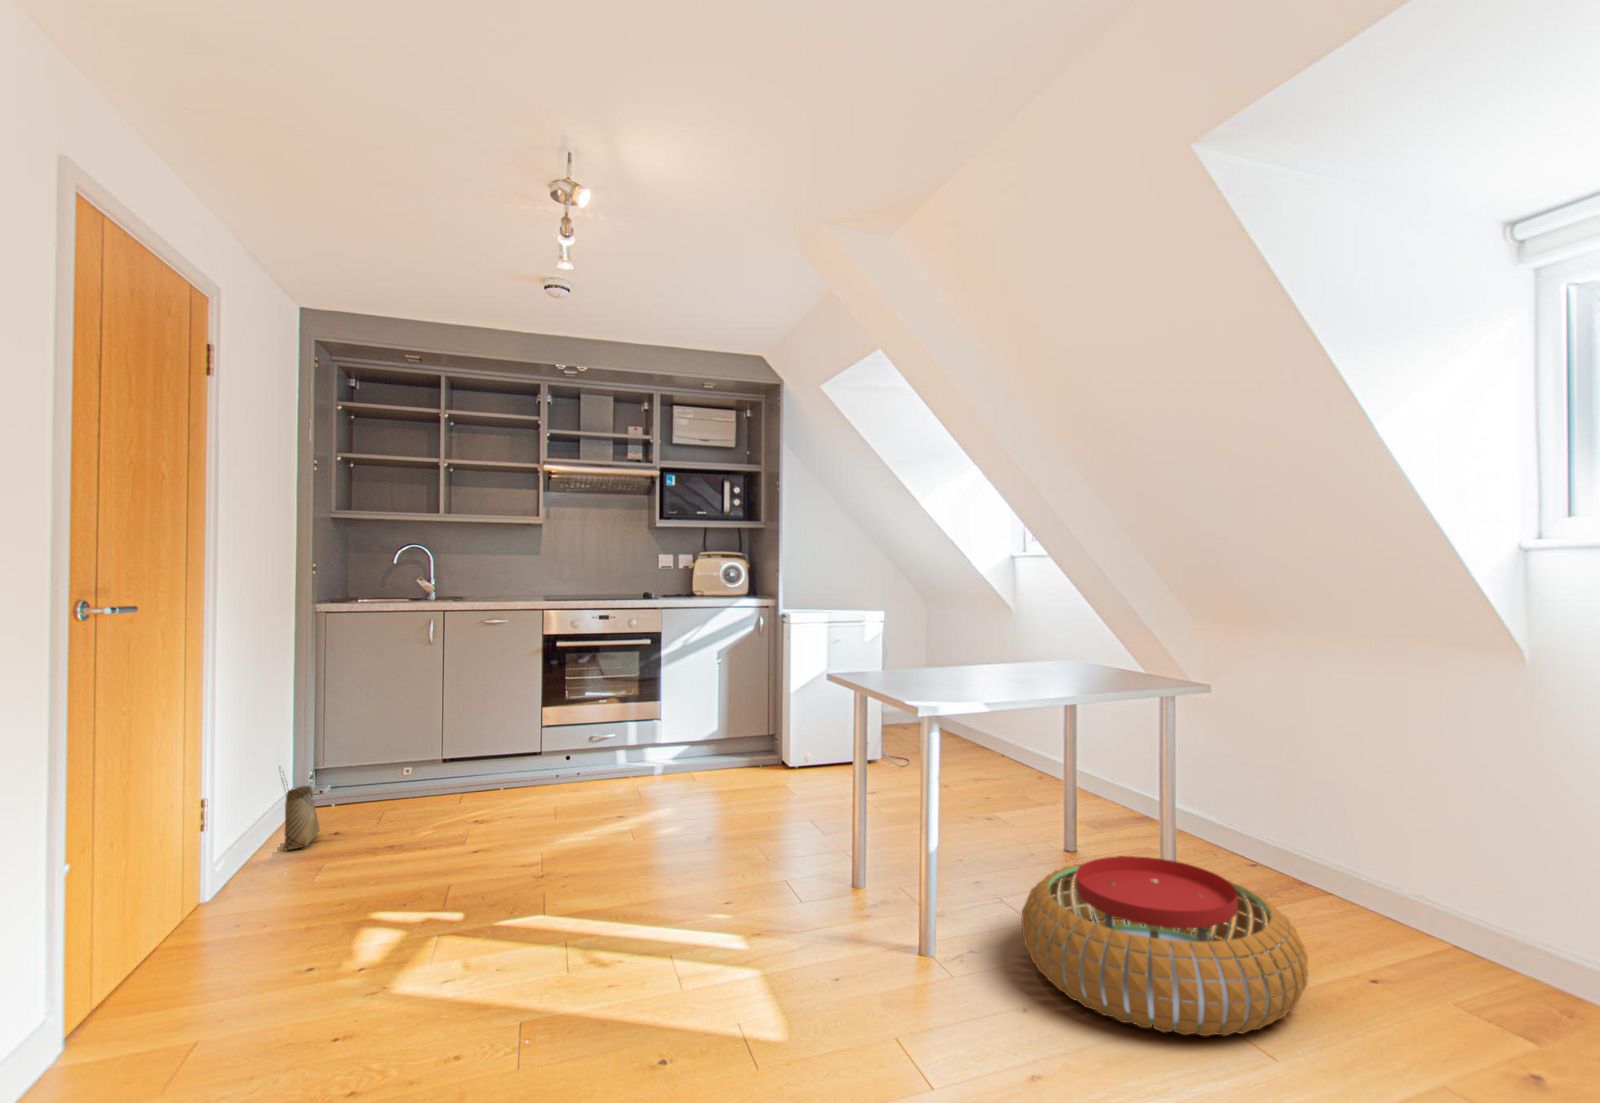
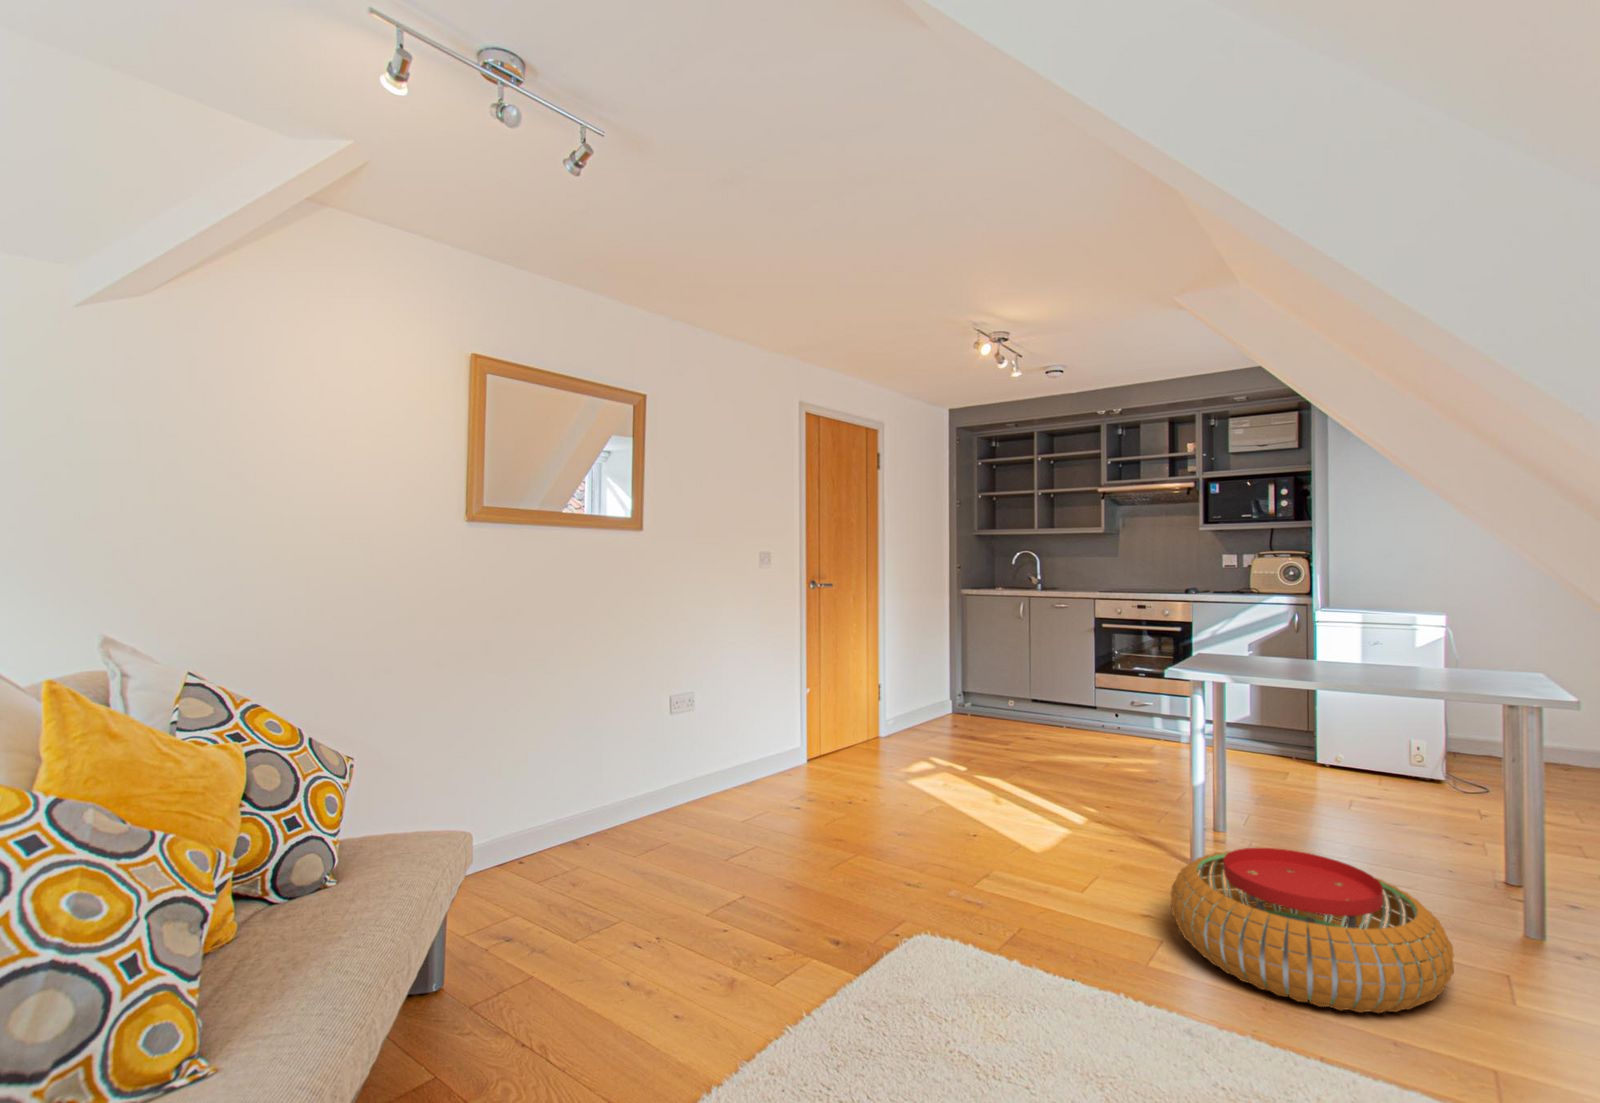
woven basket: present [284,763,320,850] -> none [918,681,942,730]

